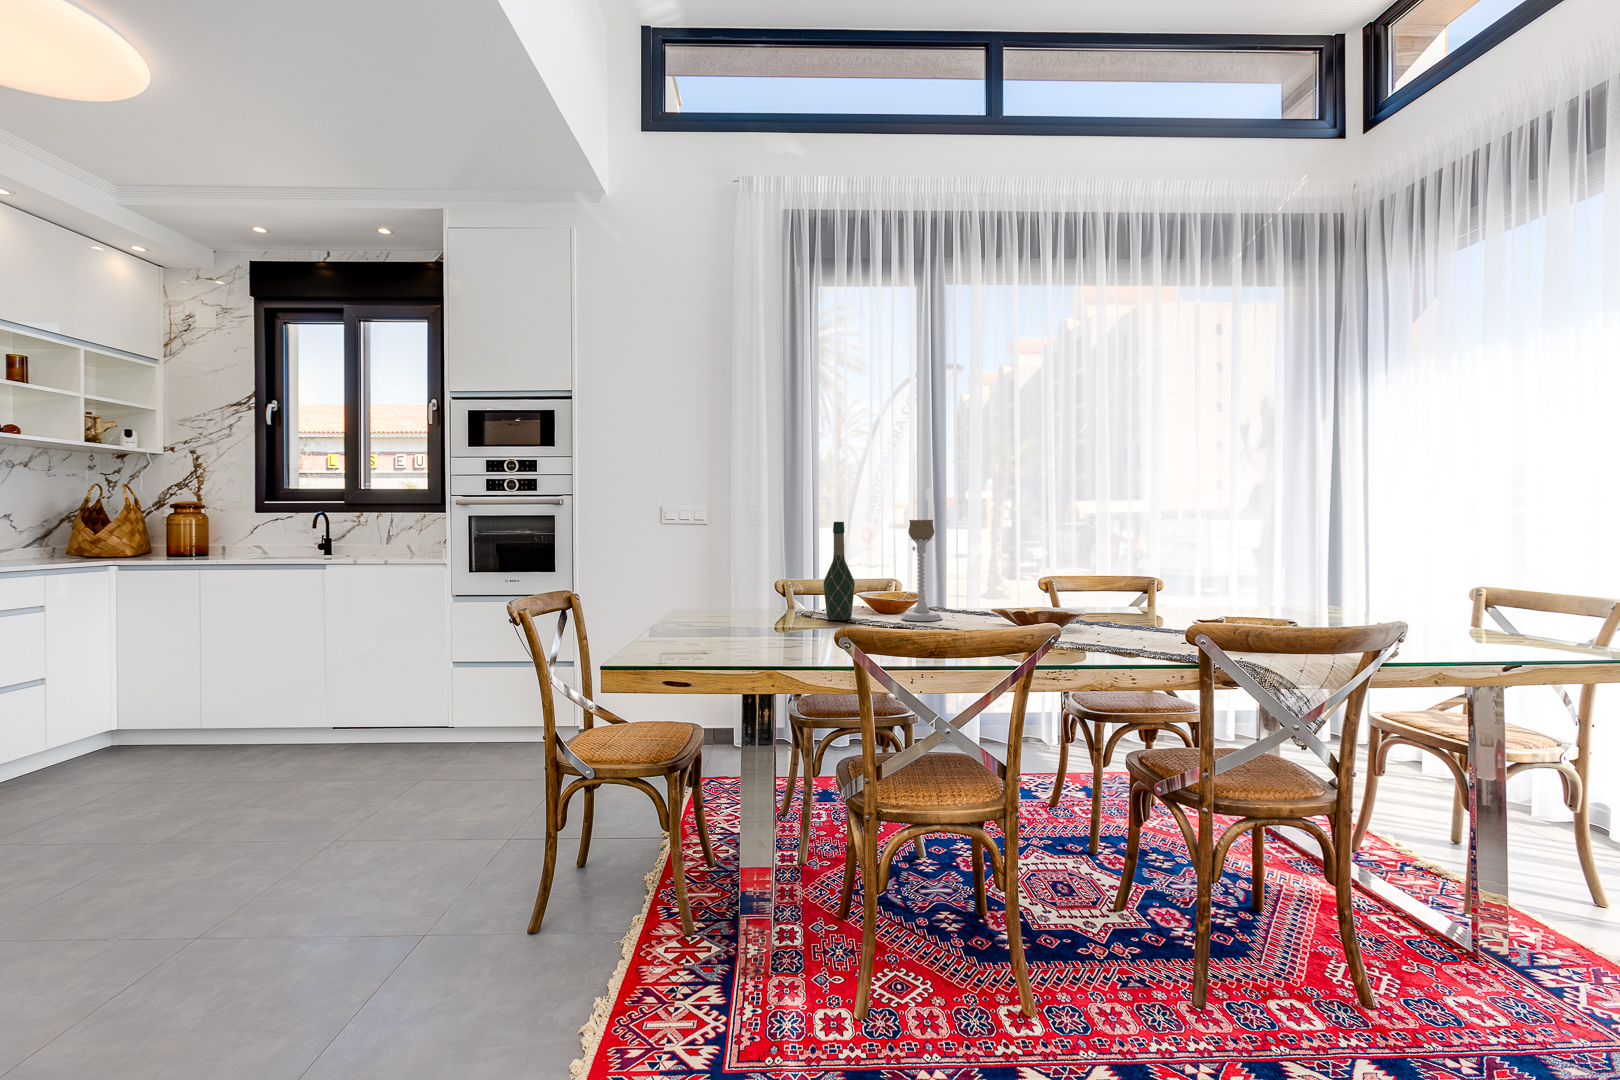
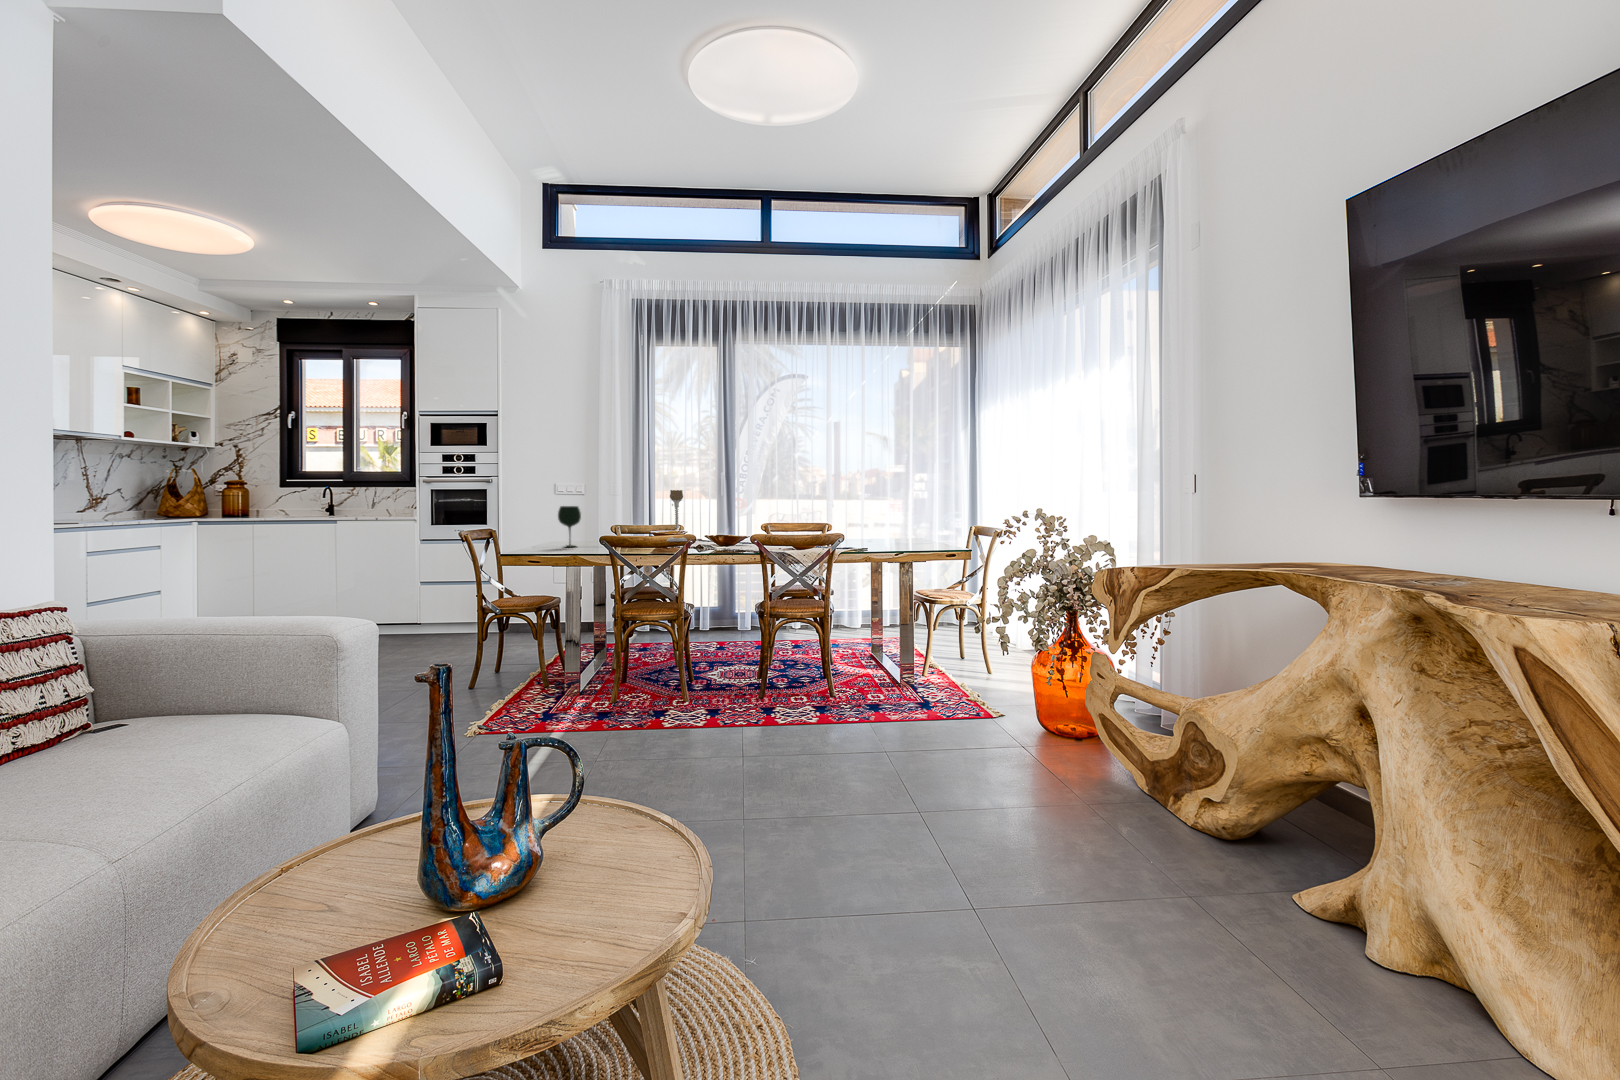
wine bottle: present [824,522,855,620] -> none [627,491,644,542]
wine glass: none [710,555,756,642] -> present [558,506,581,547]

